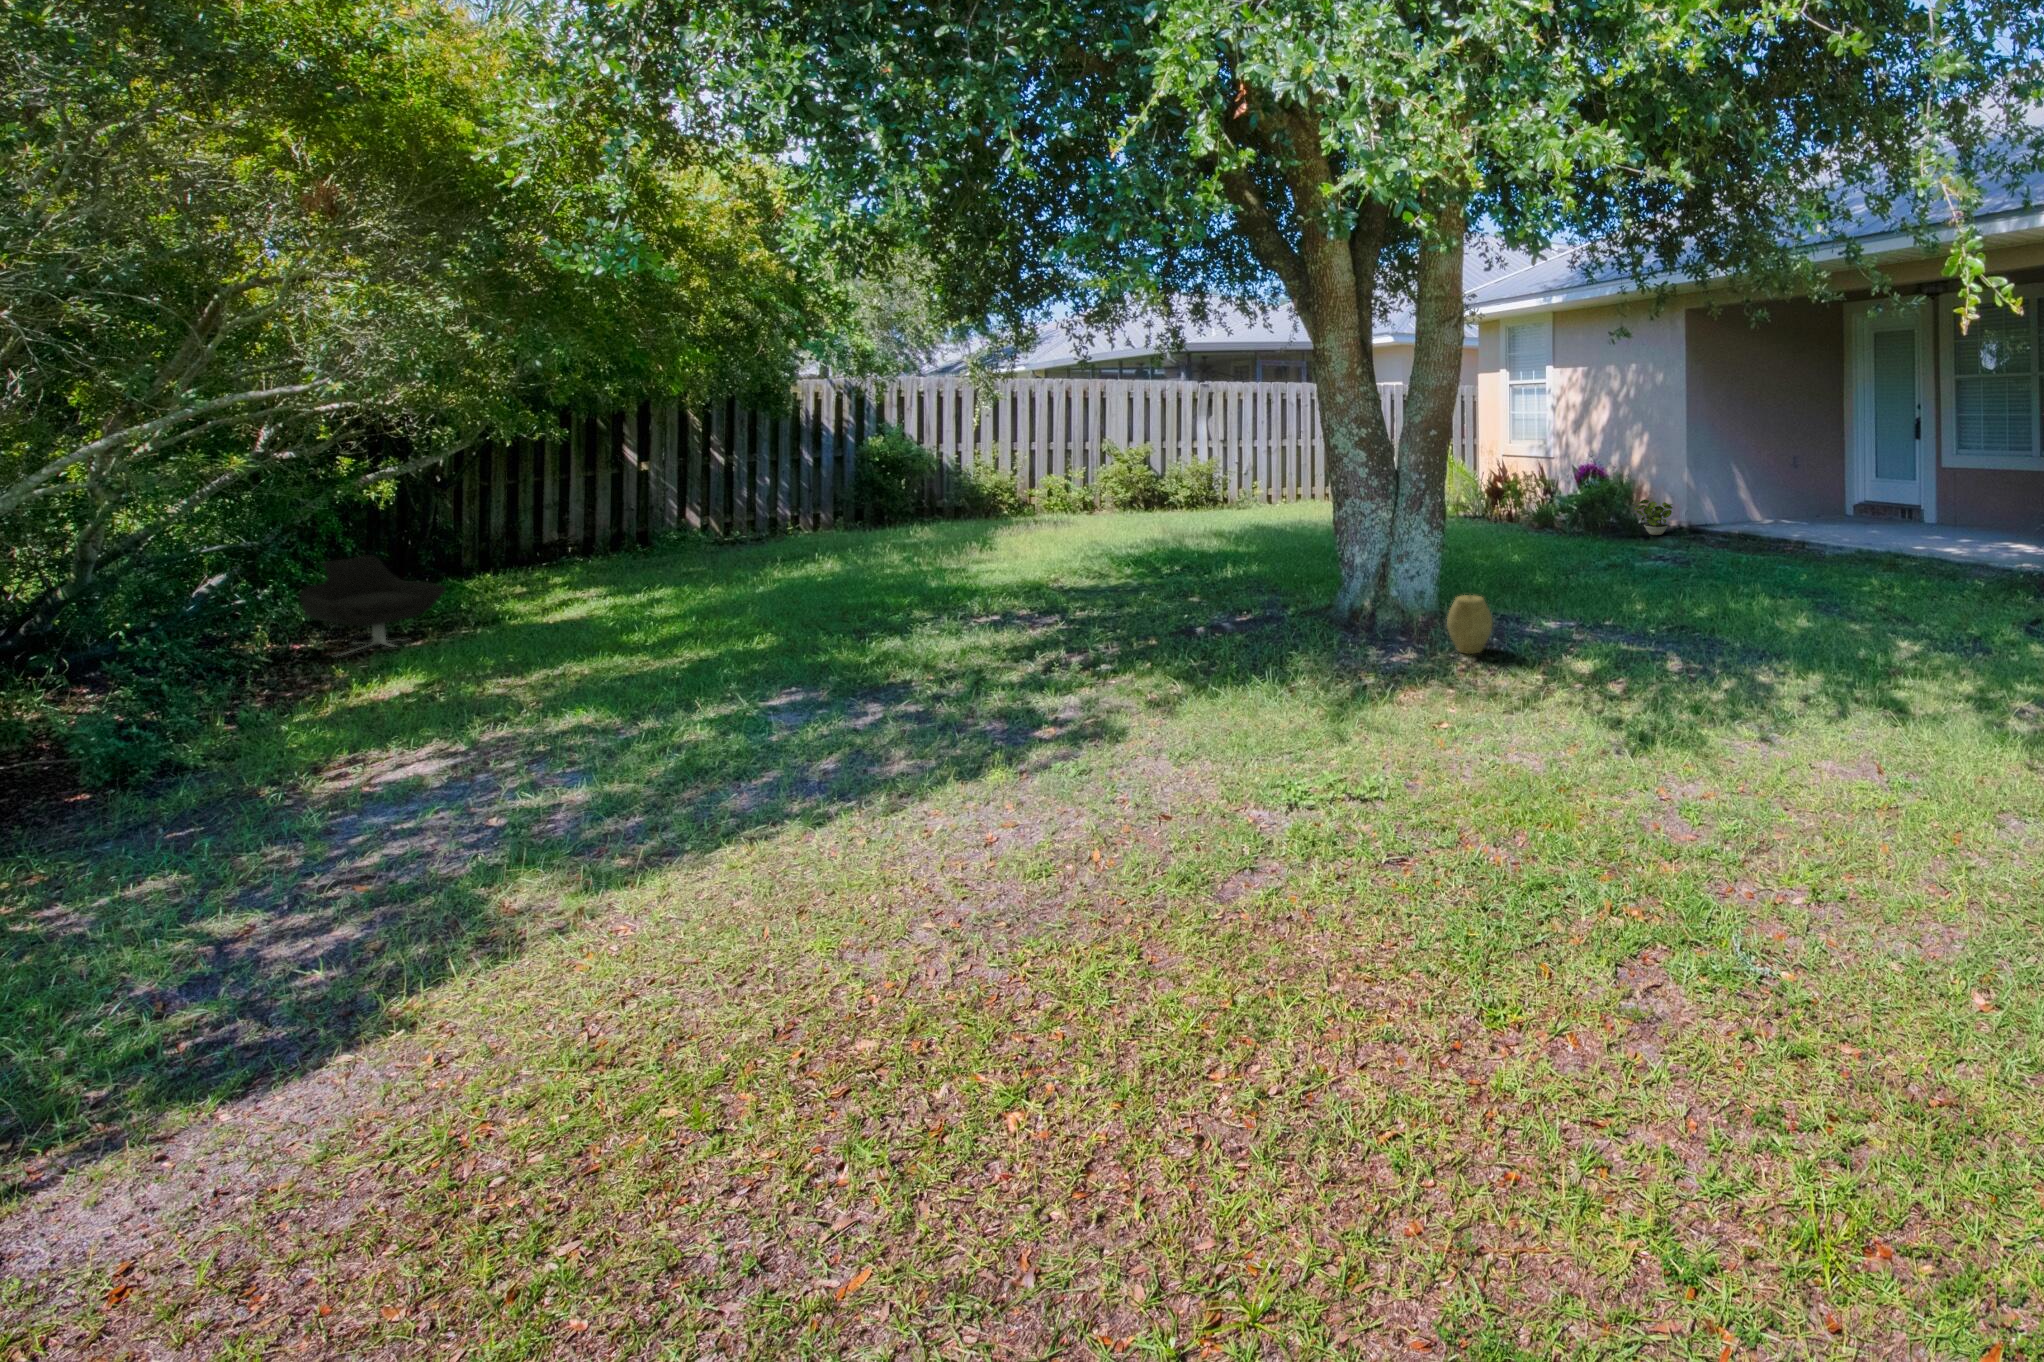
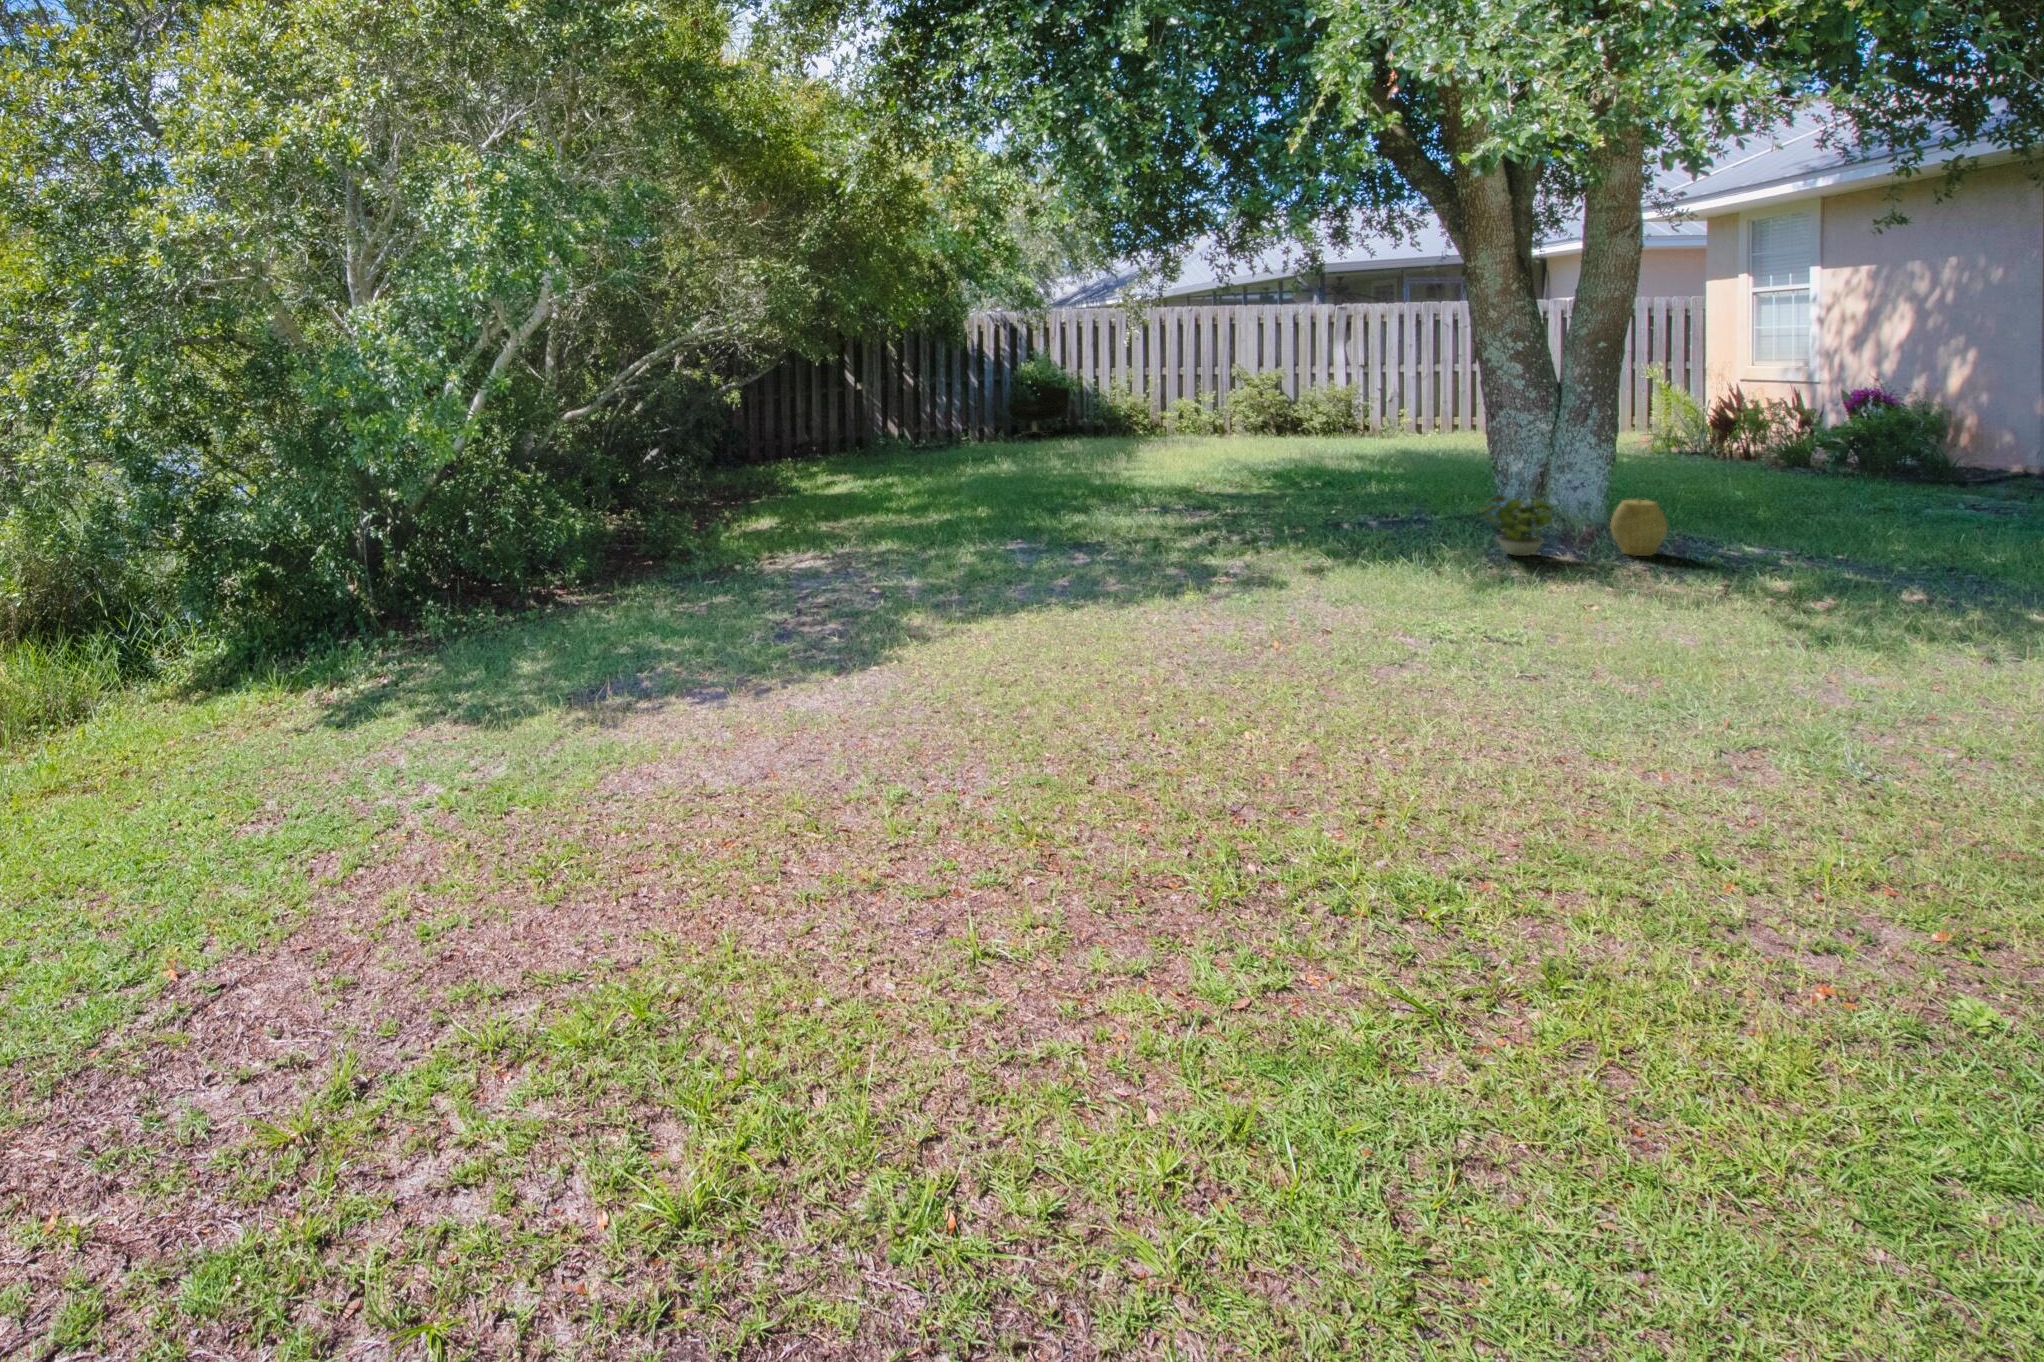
potted plant: present [1634,499,1672,535] -> present [1479,496,1552,556]
lounge chair: present [300,555,446,653] -> present [1007,387,1070,432]

